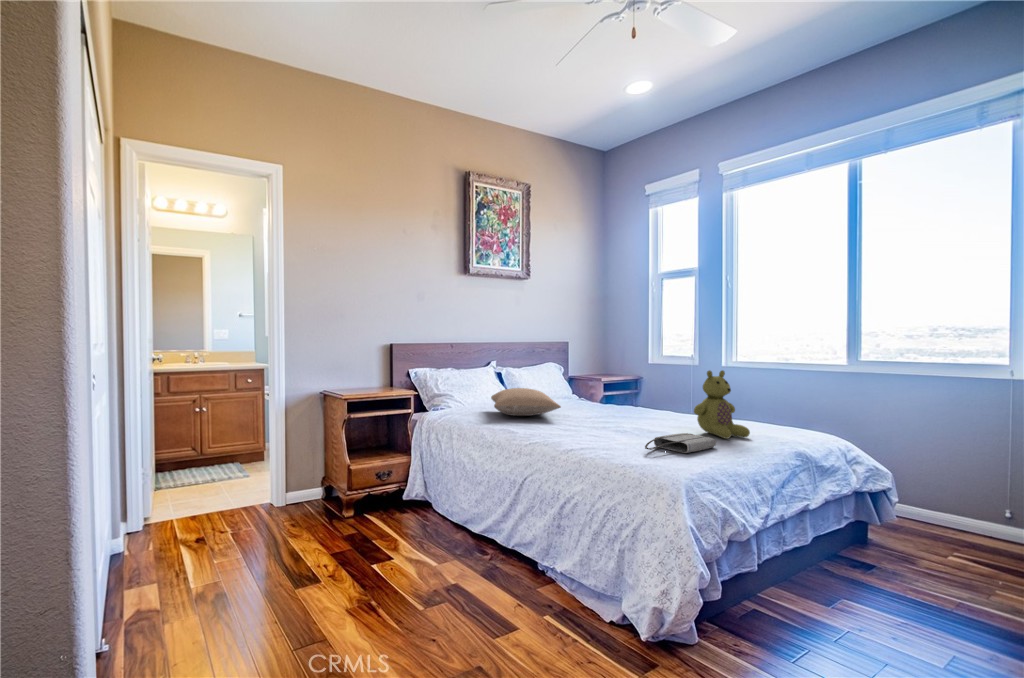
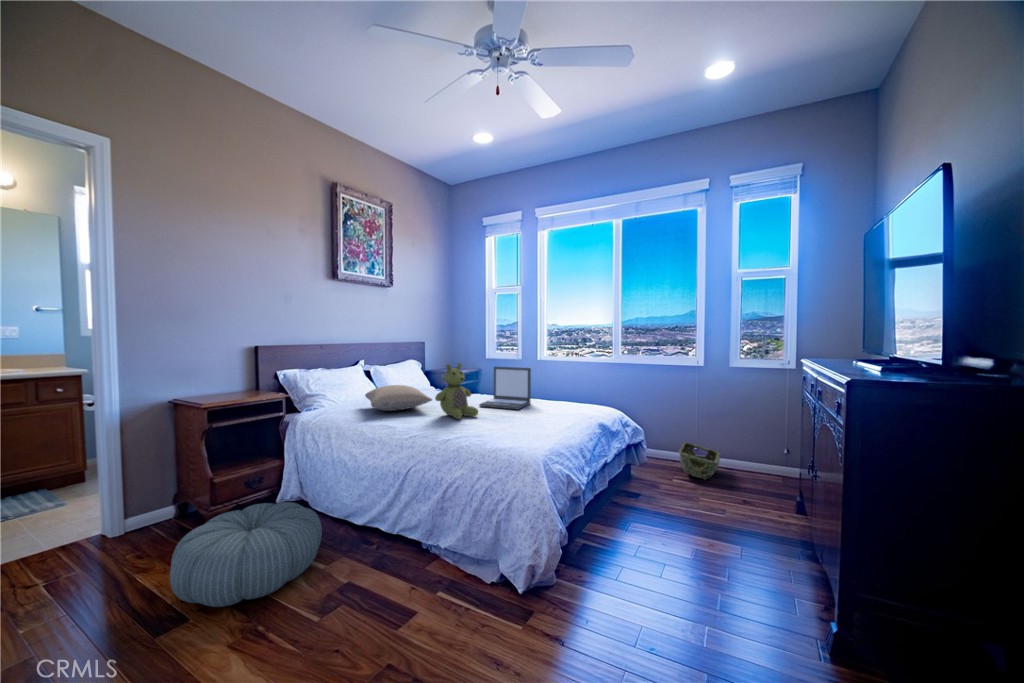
stuffed bear: present [694,370,750,439] -> present [435,363,478,419]
laptop: none [617,374,686,428] -> present [479,367,531,410]
tote bag: present [645,433,716,453] -> none [510,414,560,433]
pouf: none [310,494,438,581] -> present [170,502,322,607]
woven basket: none [916,502,996,561] -> present [679,442,720,479]

